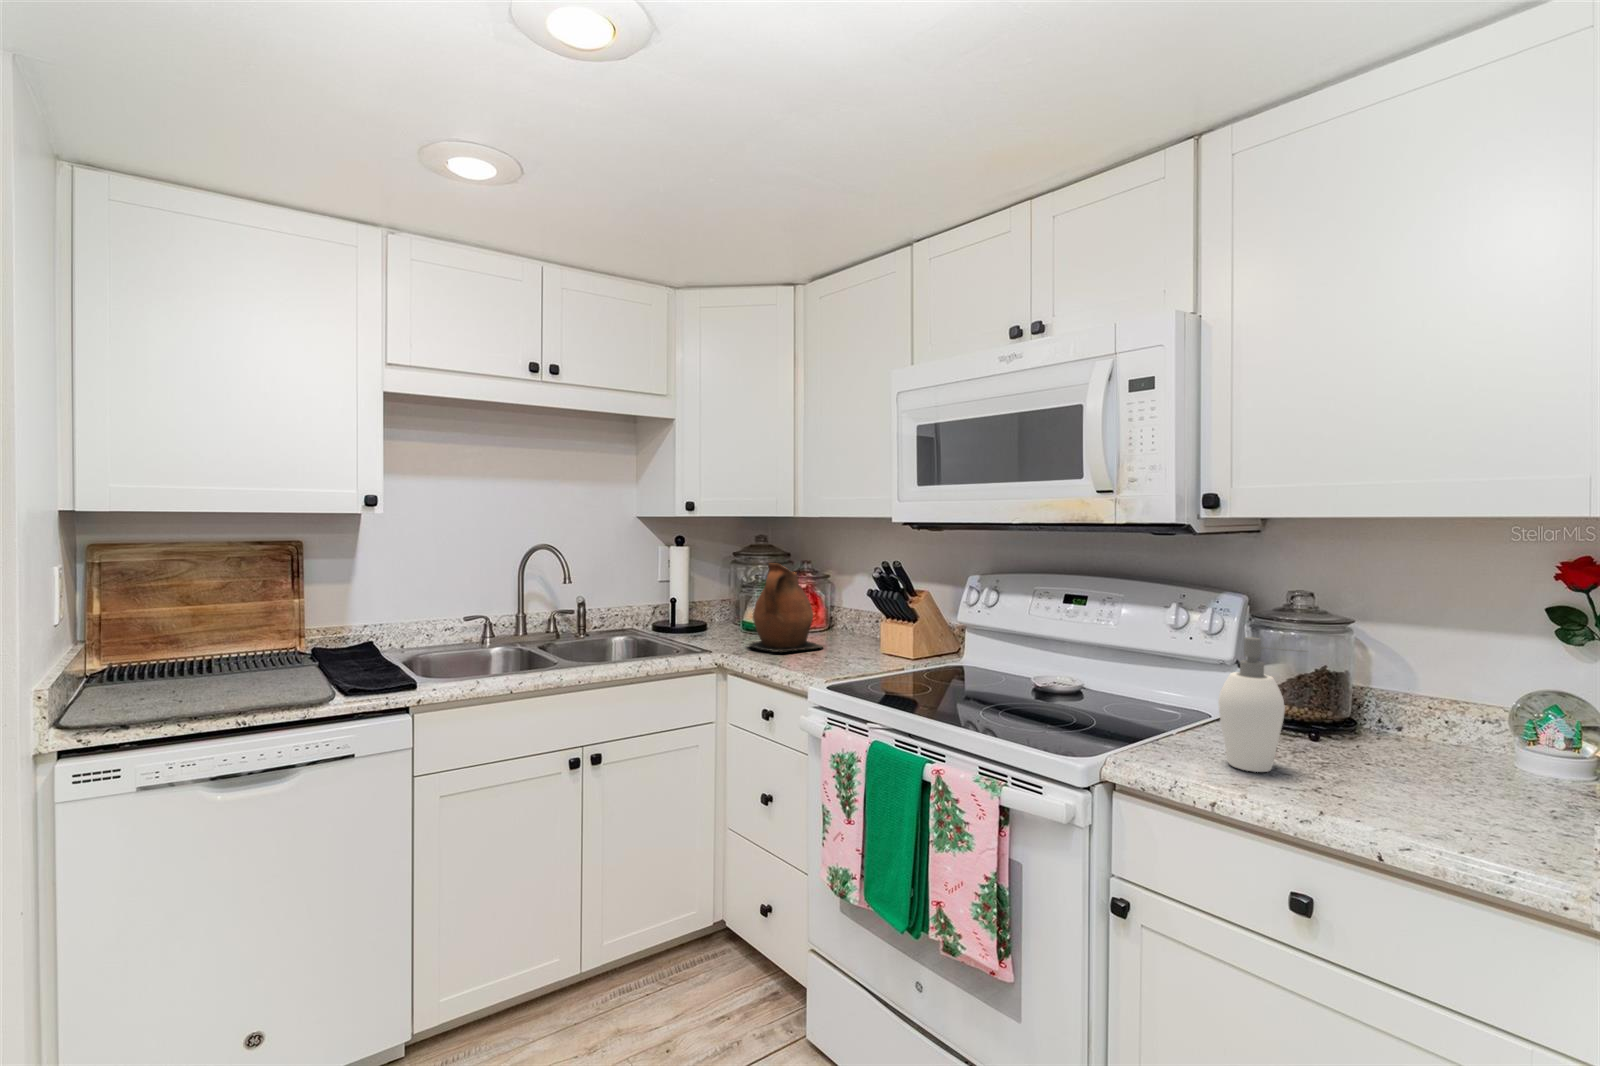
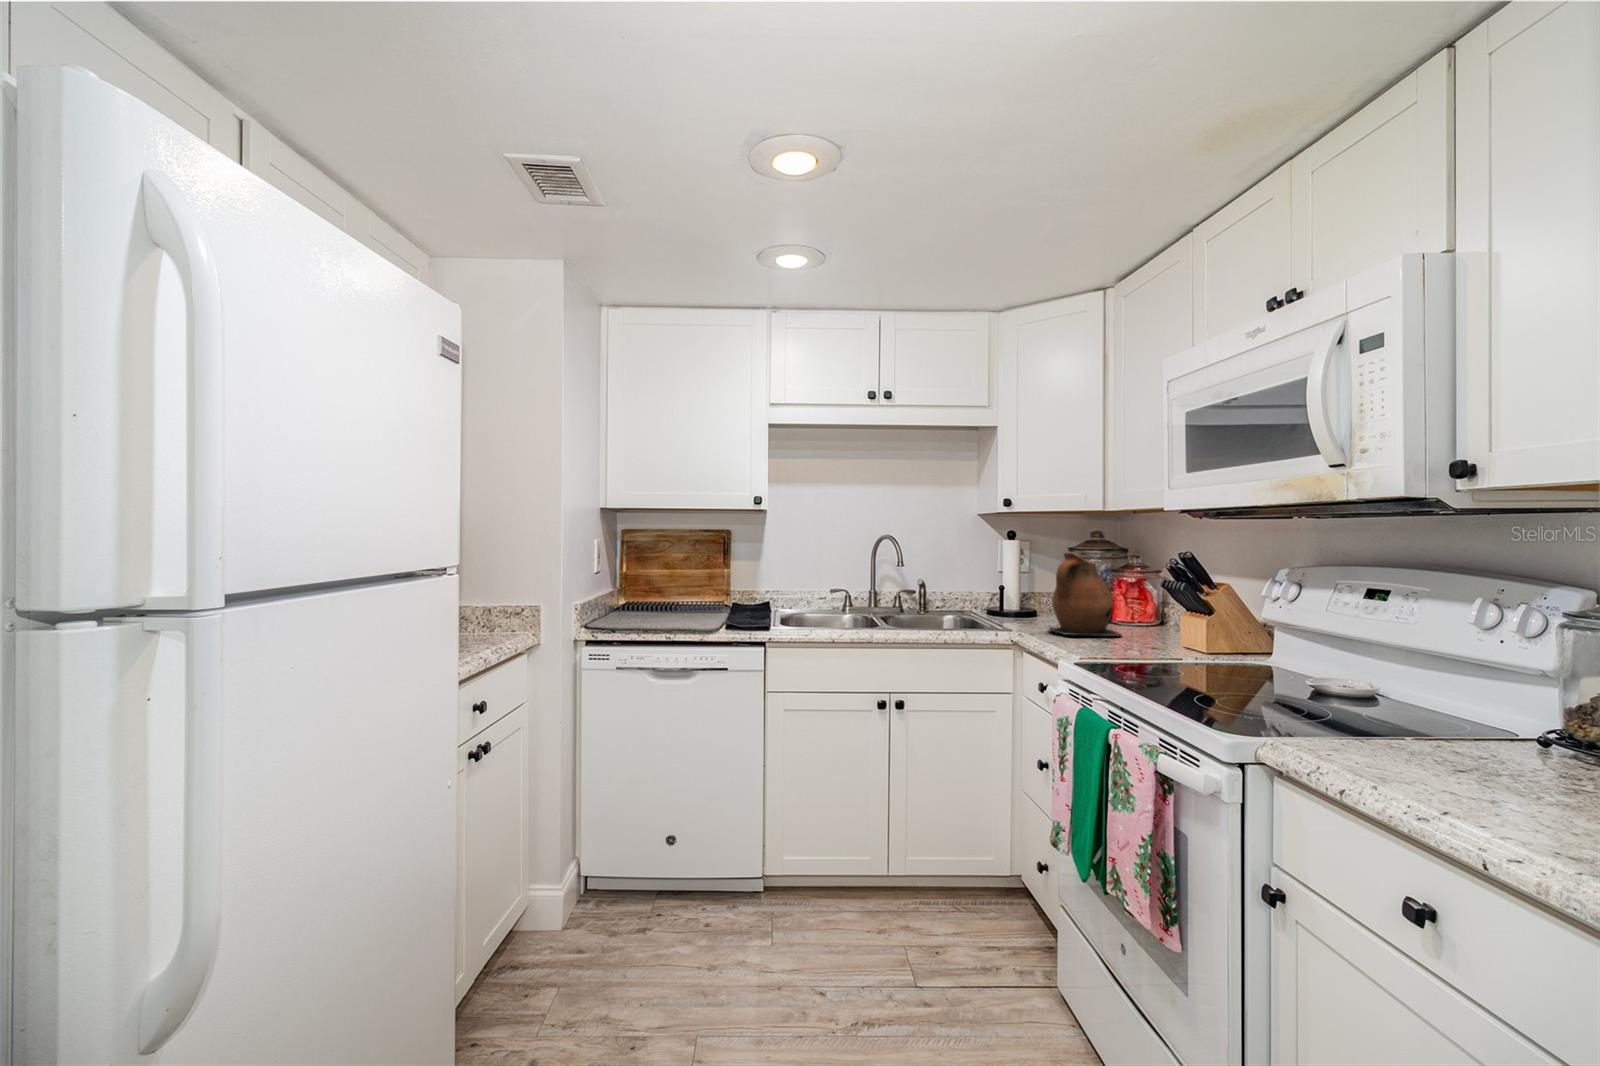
soap dispenser: present [1218,637,1307,772] -> none [1397,617,1514,777]

